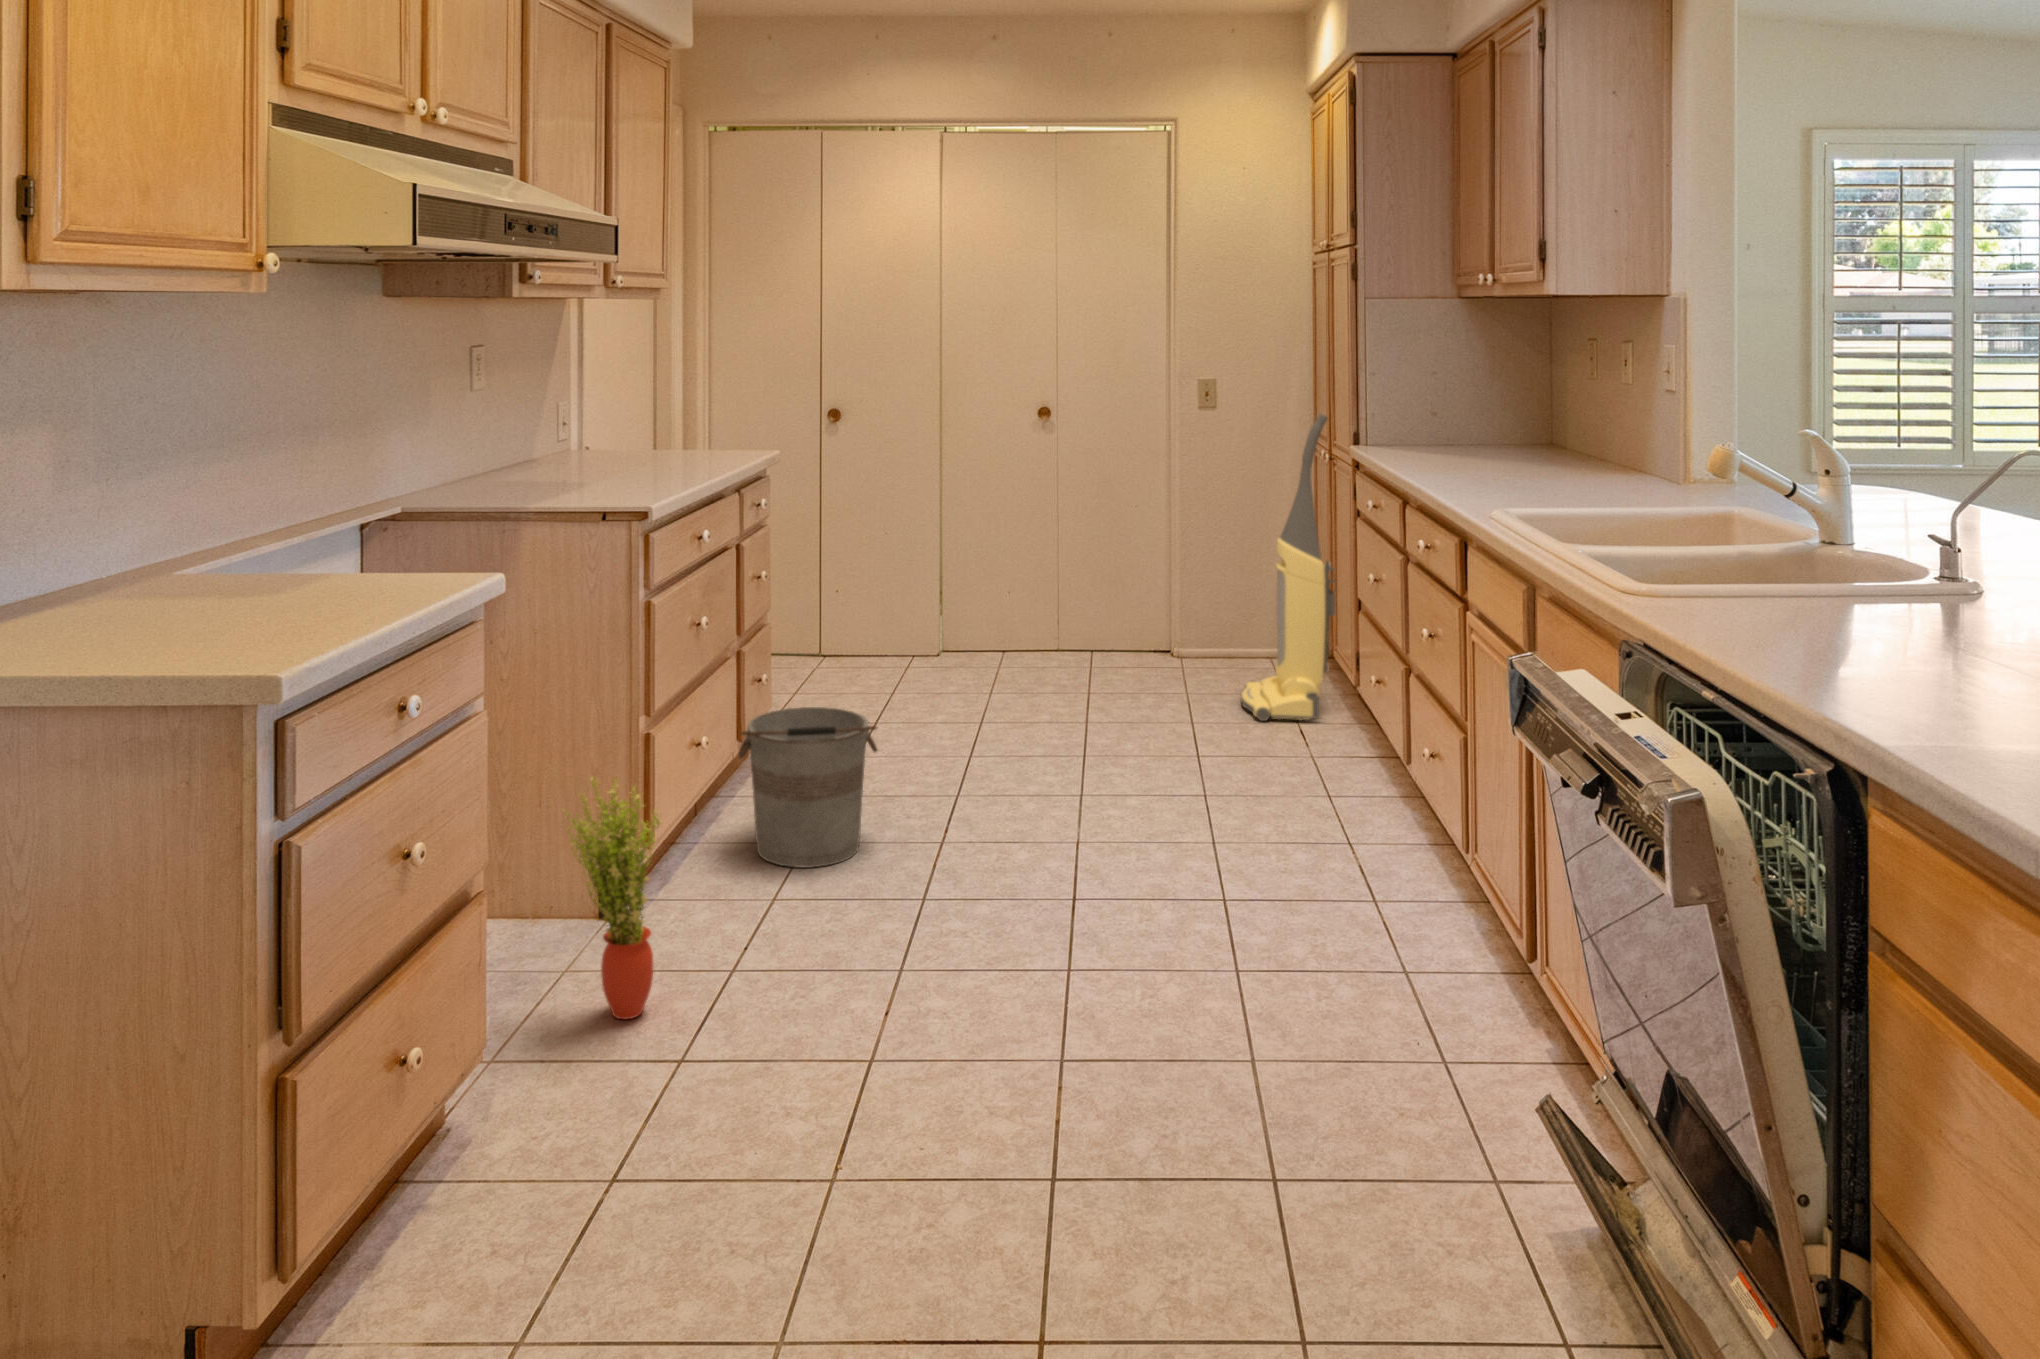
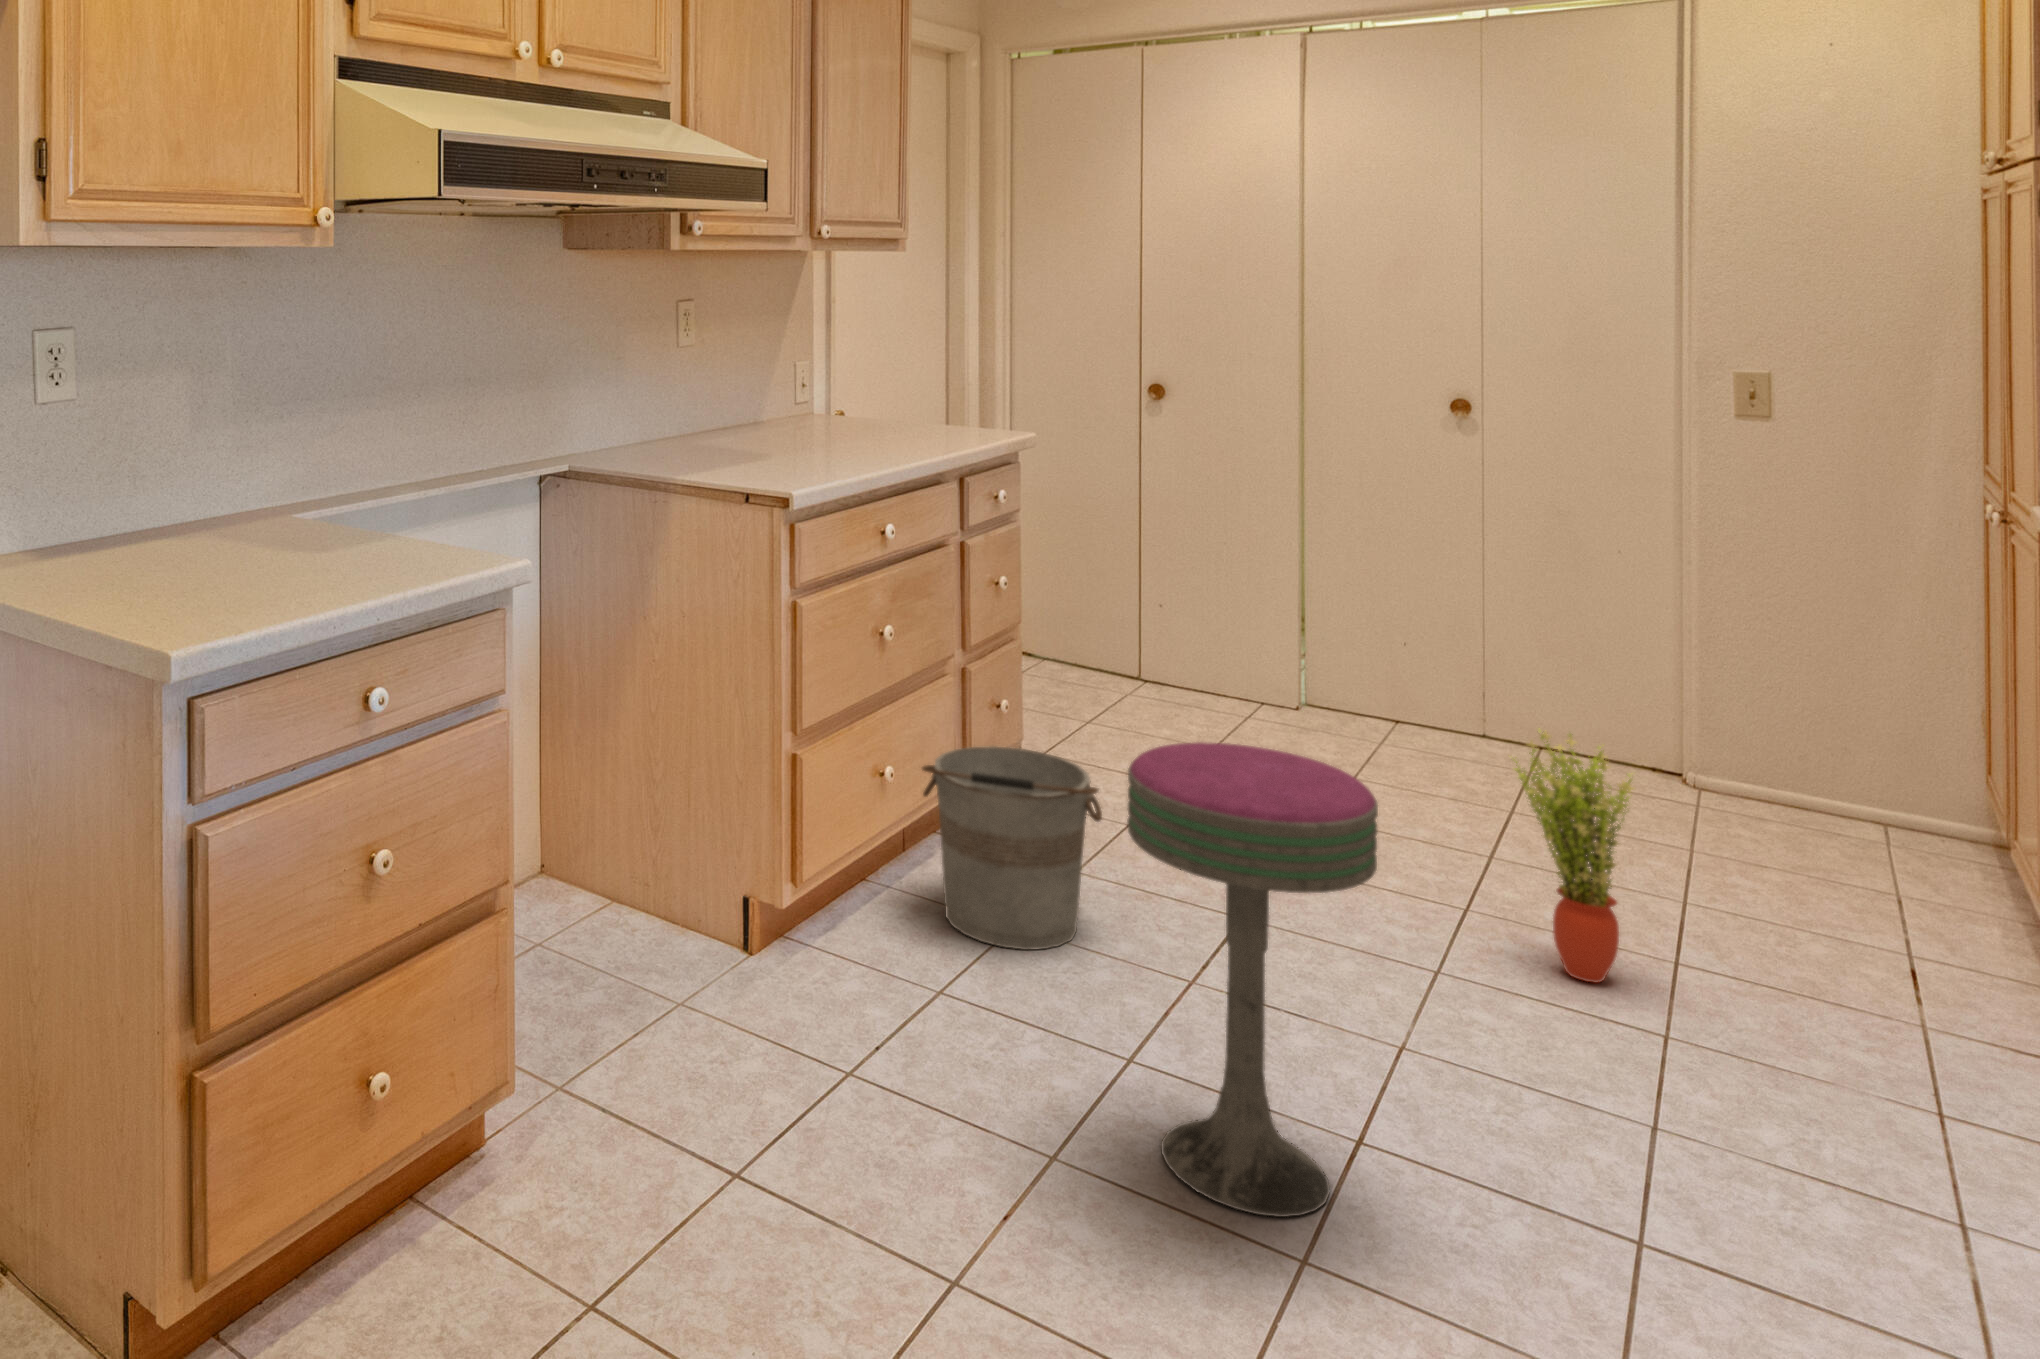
vacuum cleaner: present [1240,414,1336,721] -> none [1779,418,1988,904]
bar stool: none [950,664,1108,989] -> present [1127,742,1378,1217]
potted plant: present [563,778,662,1019] -> present [1515,732,1634,982]

